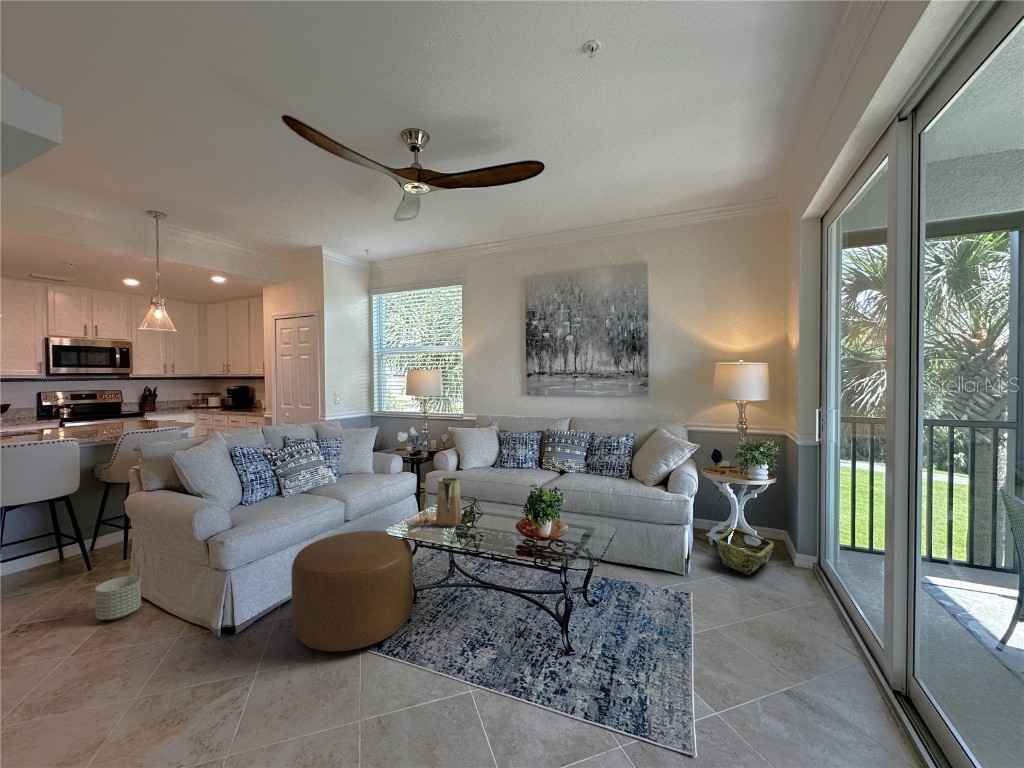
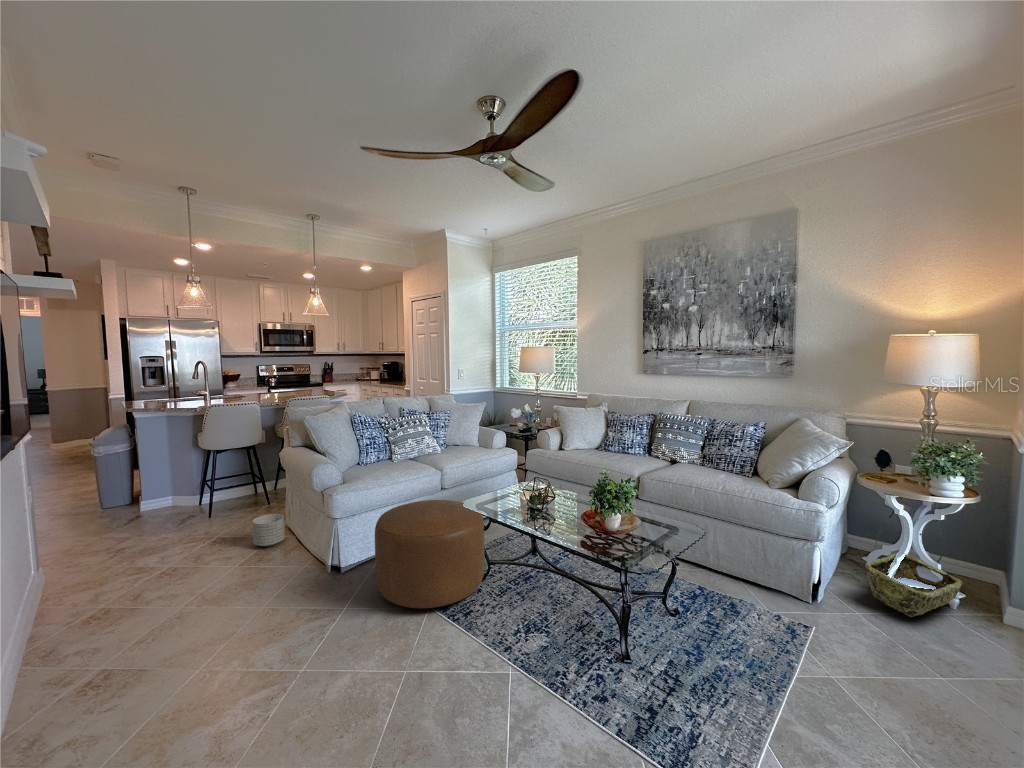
vase: present [436,476,462,527] -> none [512,455,540,507]

